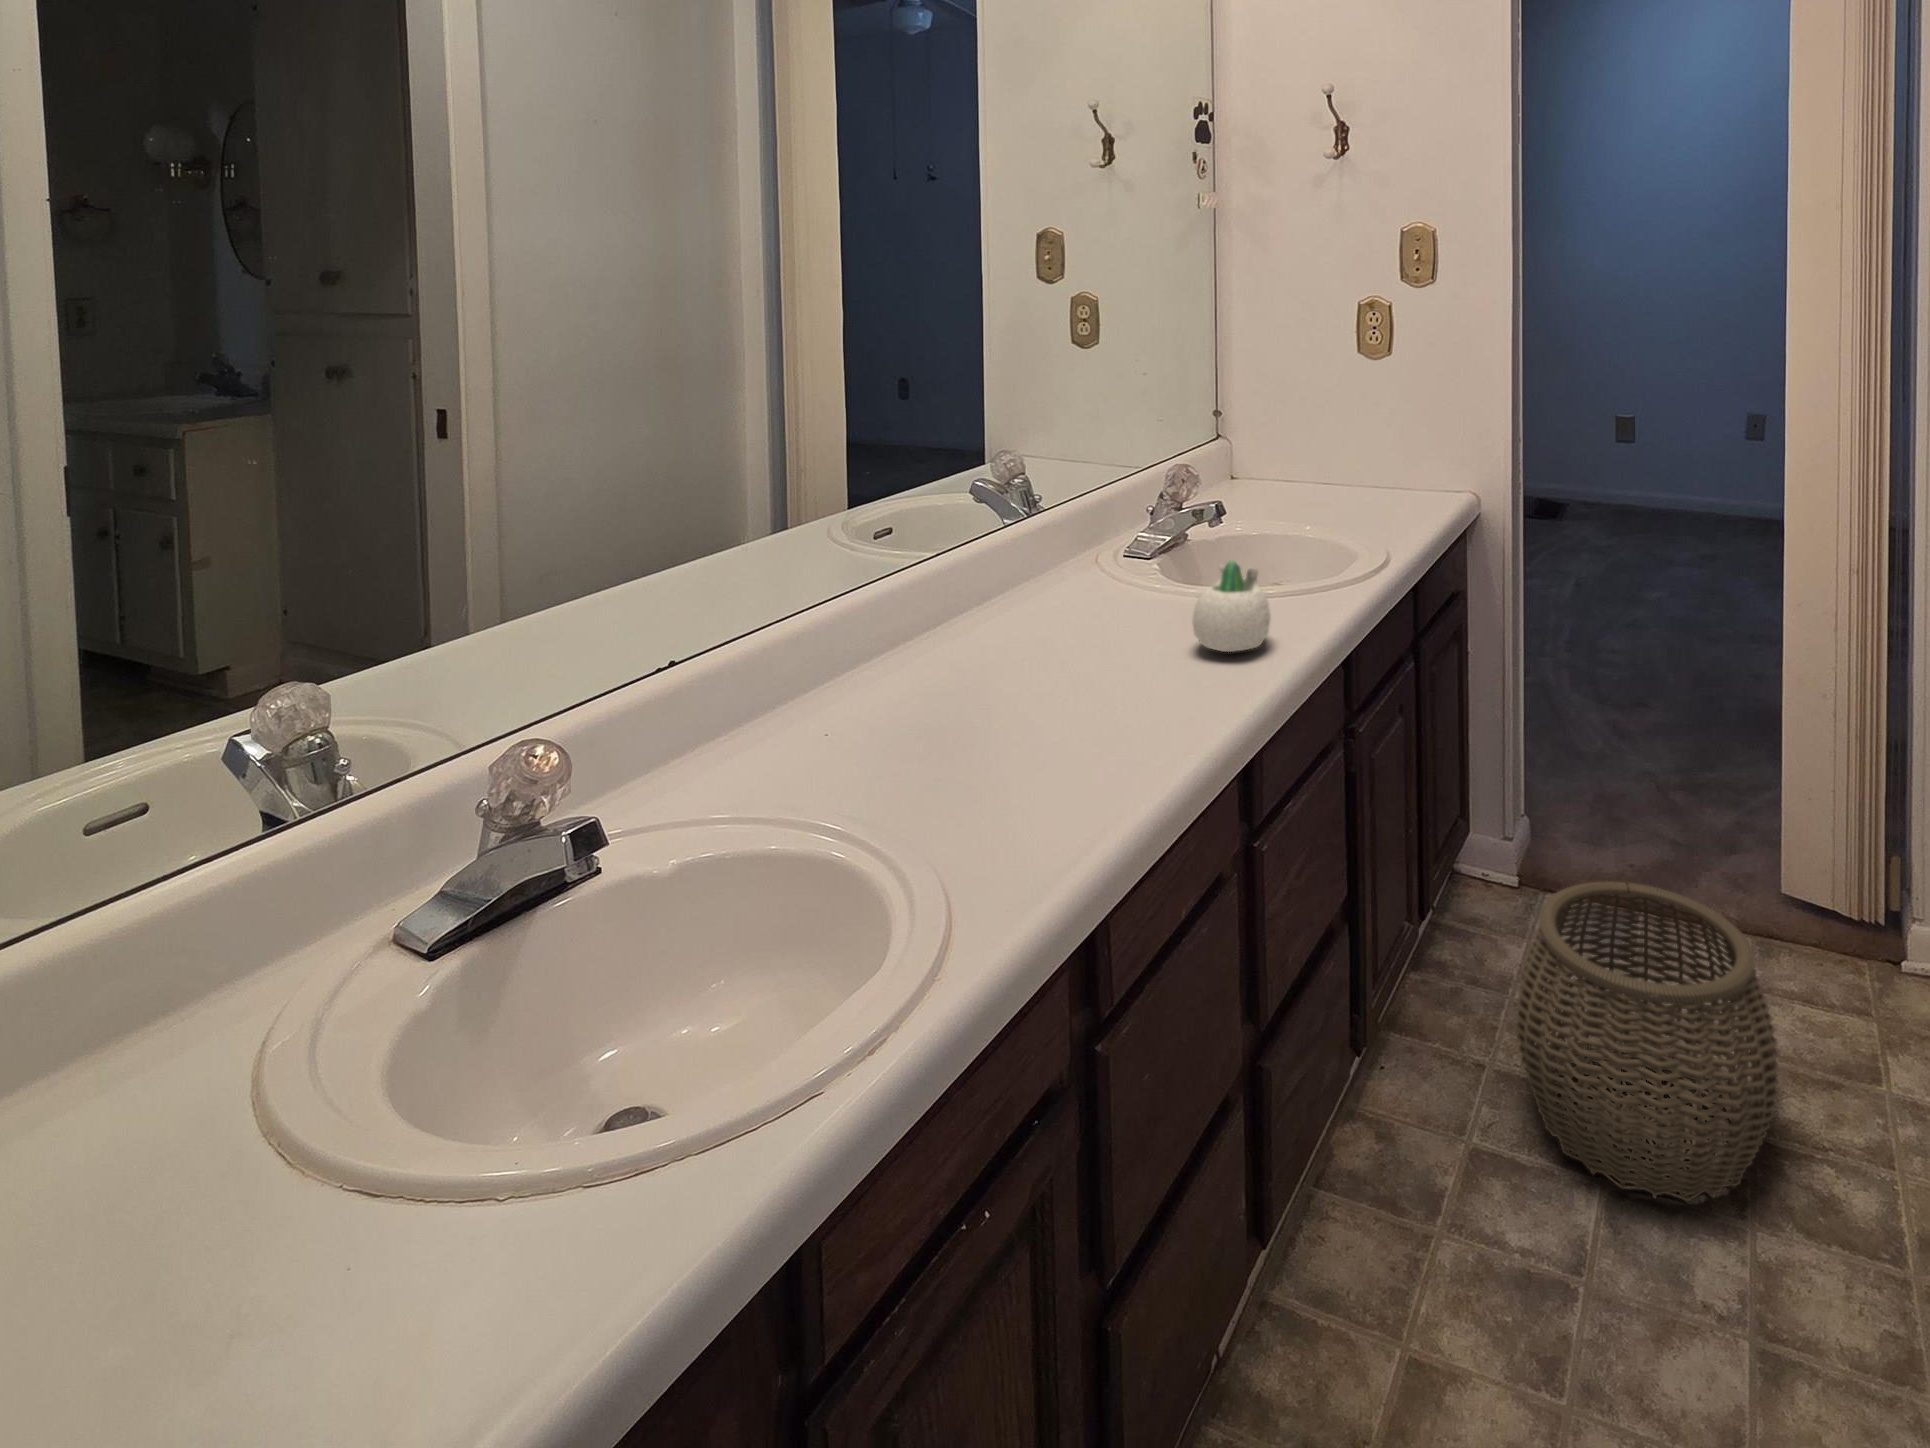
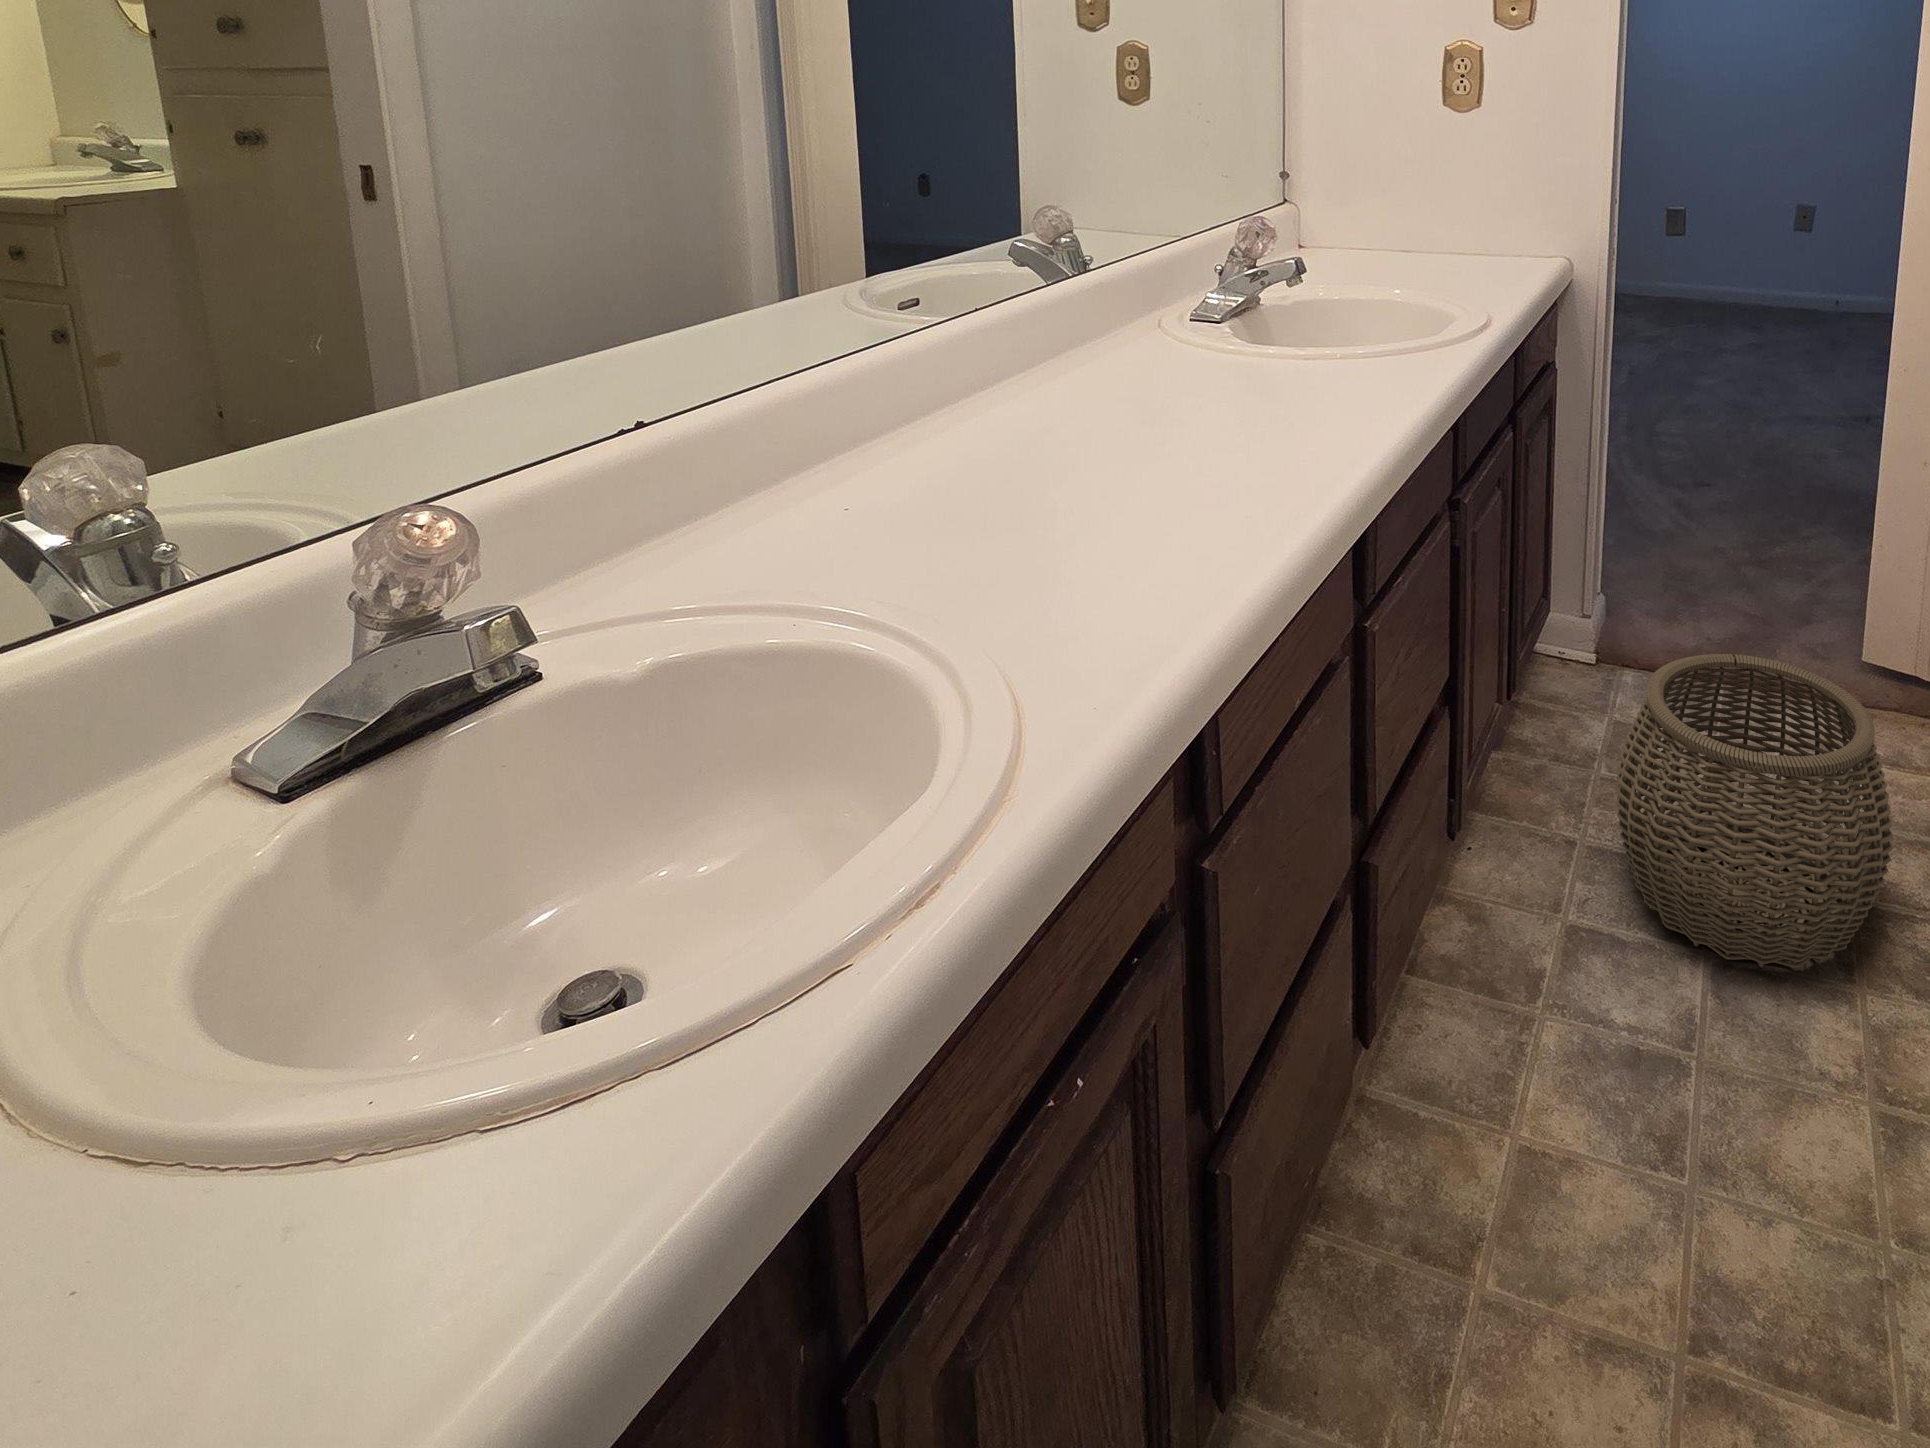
succulent planter: present [1192,560,1271,652] -> none [1286,305,1377,410]

